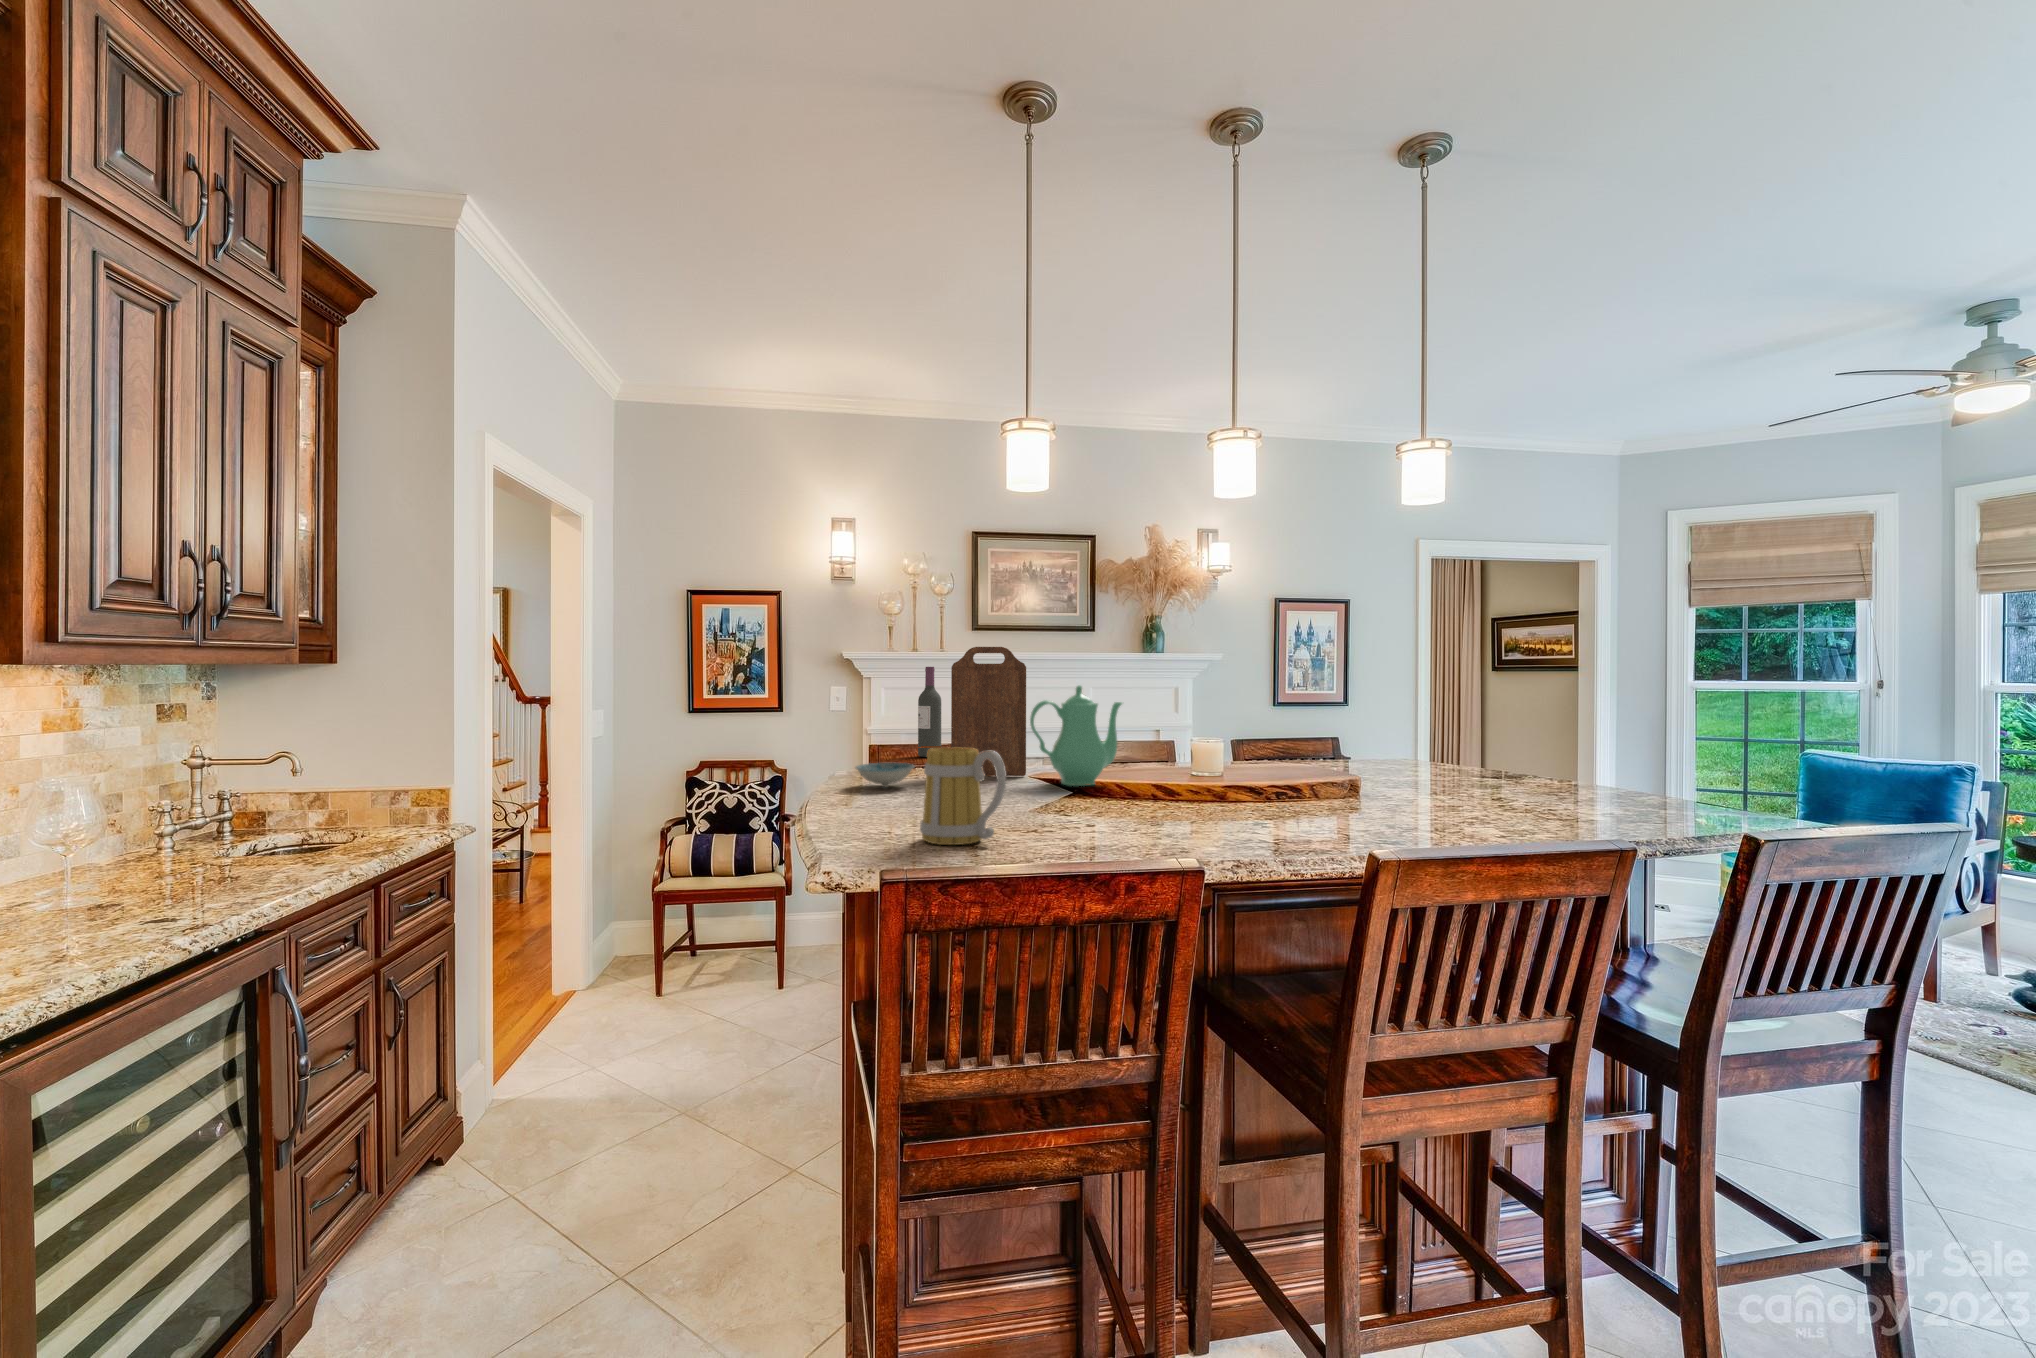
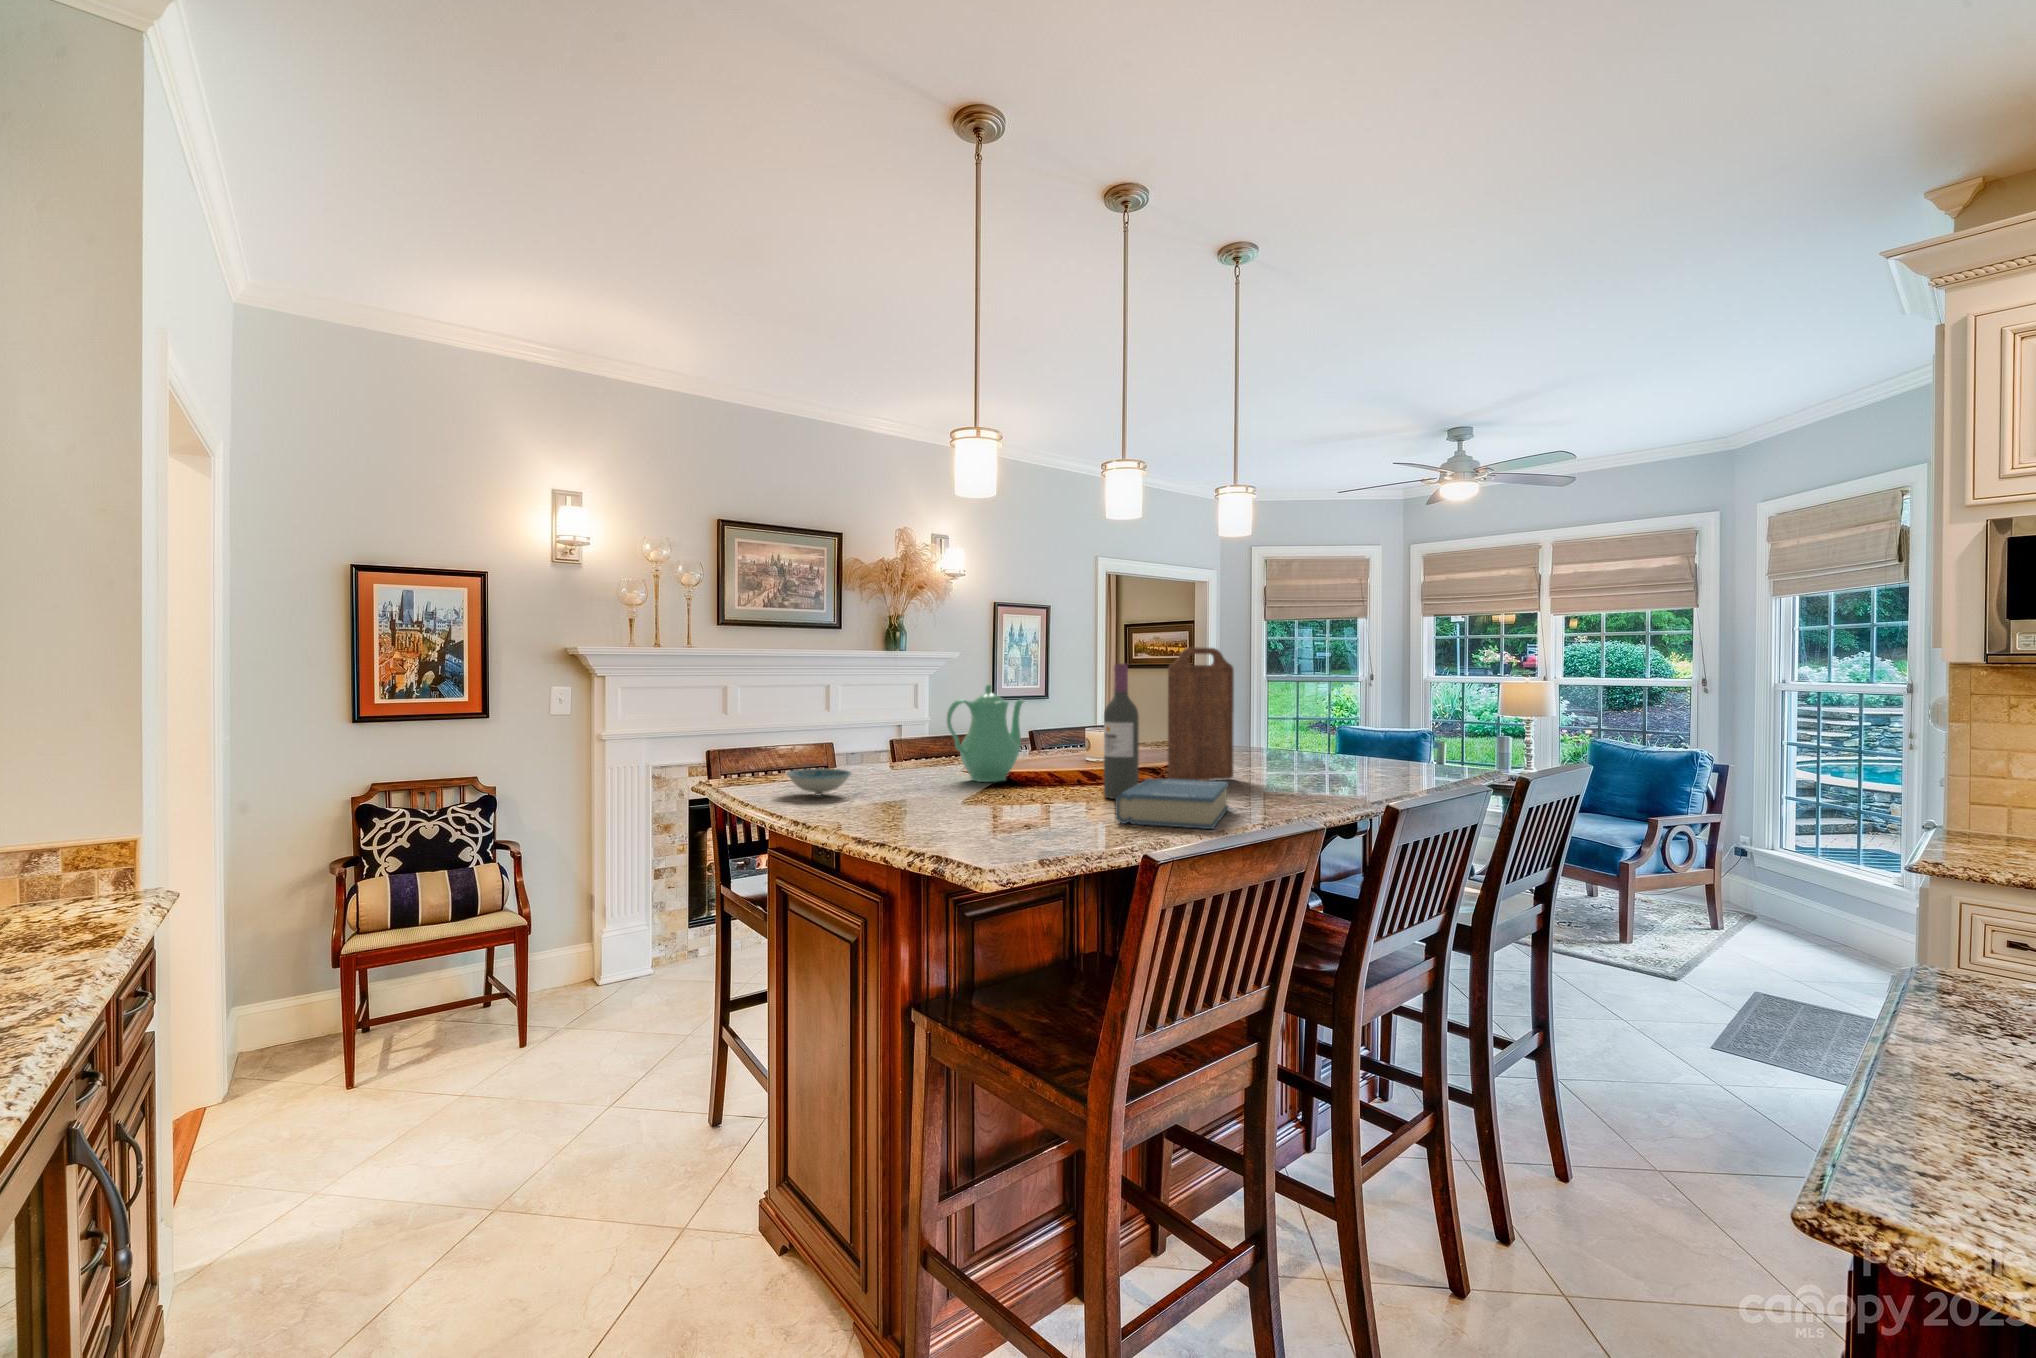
cutting board: present [951,647,1026,776] -> present [1168,647,1234,781]
wine bottle: present [918,667,941,757] -> present [1104,664,1139,799]
mug: present [920,748,1006,845] -> none [1019,747,1113,844]
hardback book: none [1066,789,1234,847] -> present [1116,778,1229,829]

